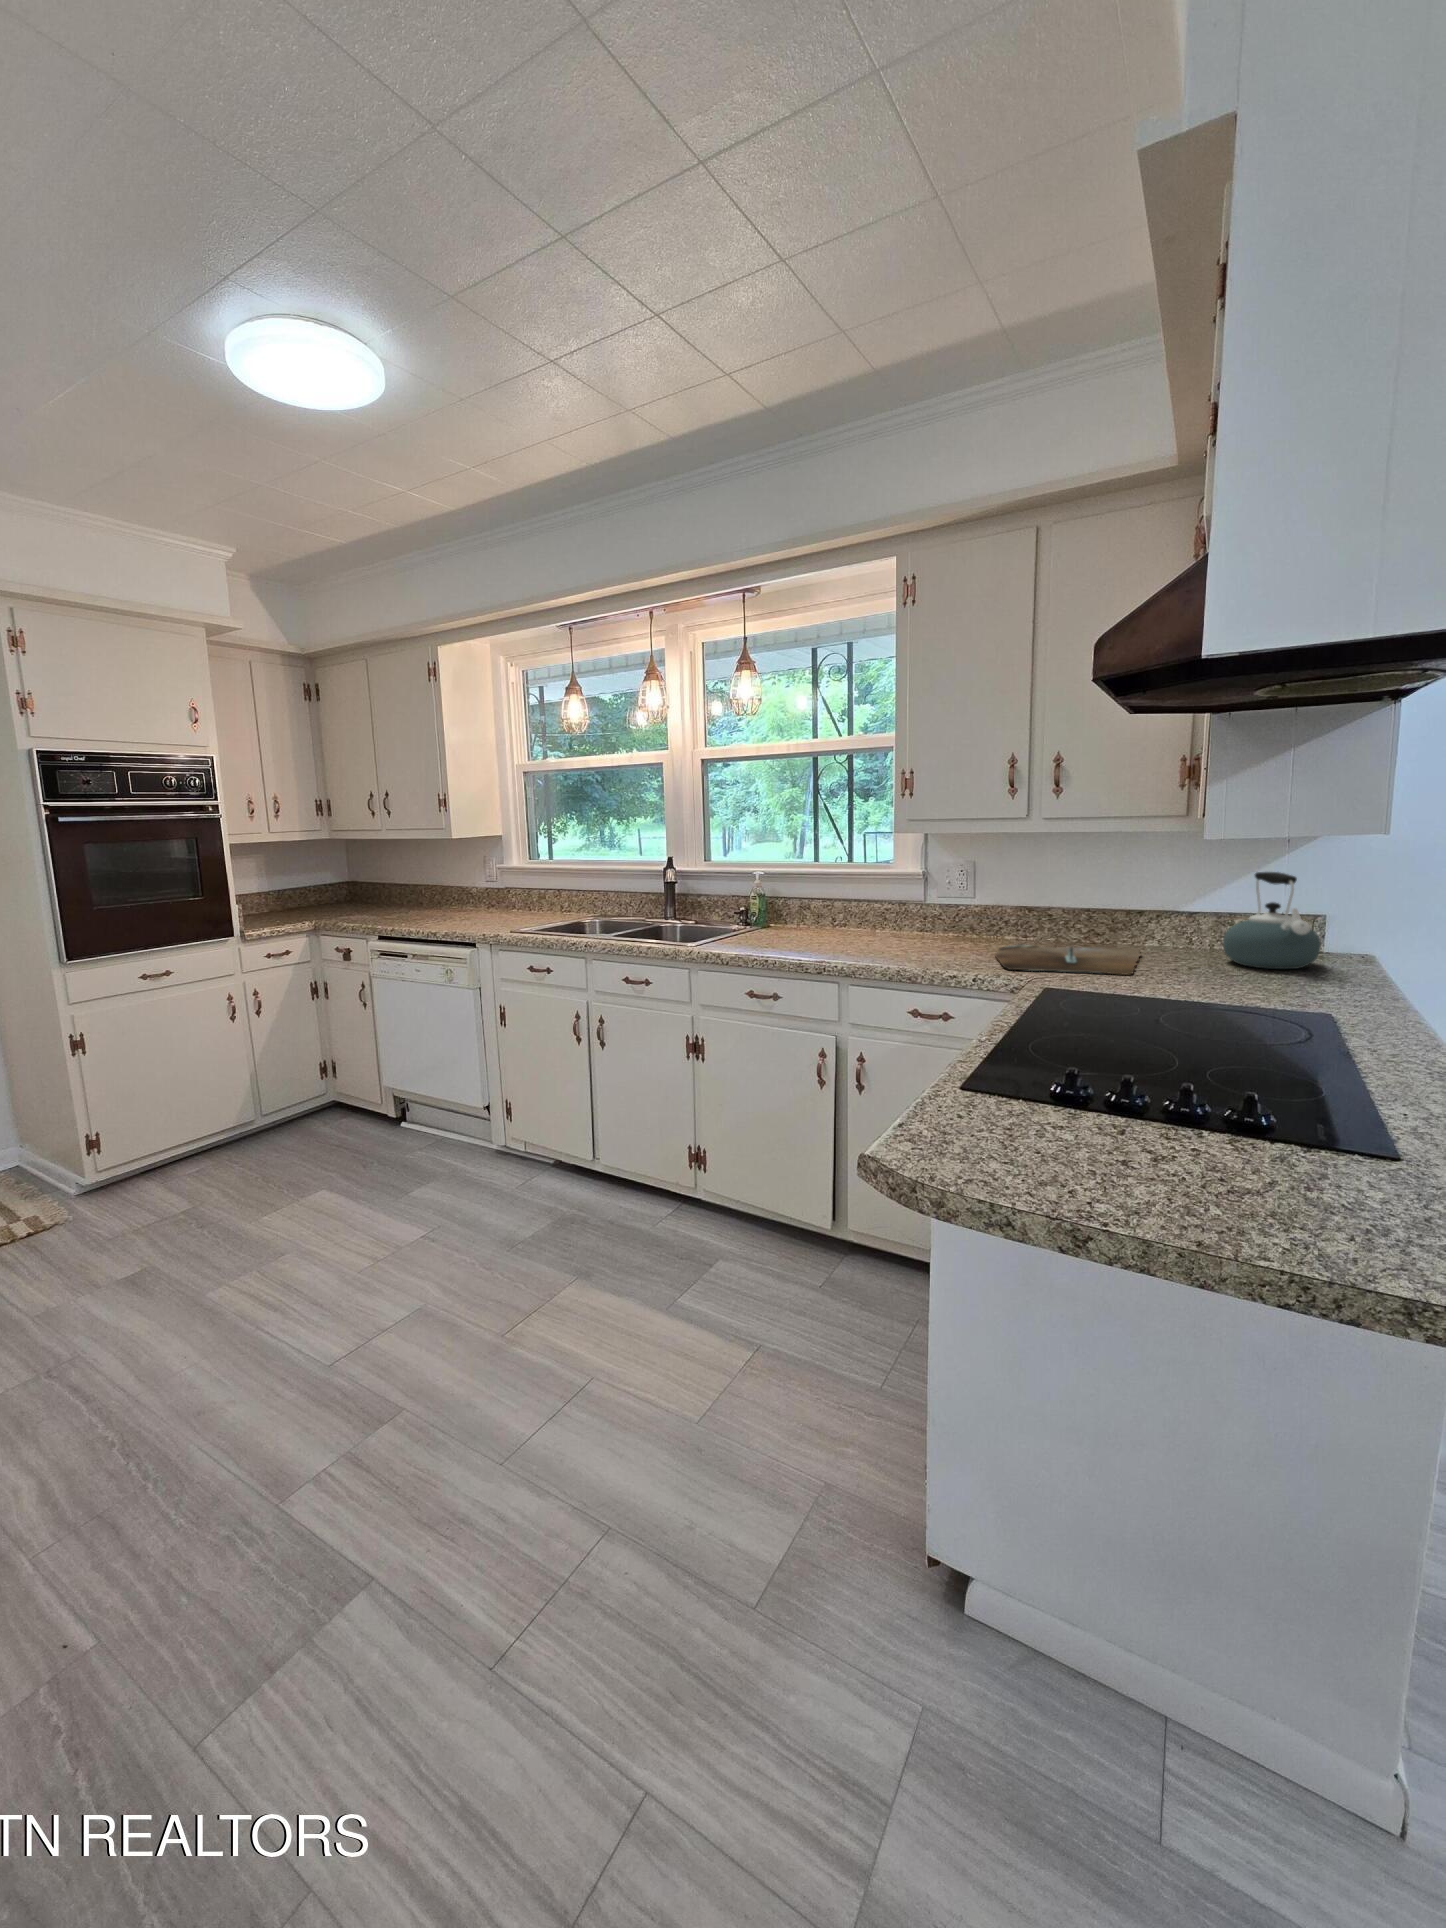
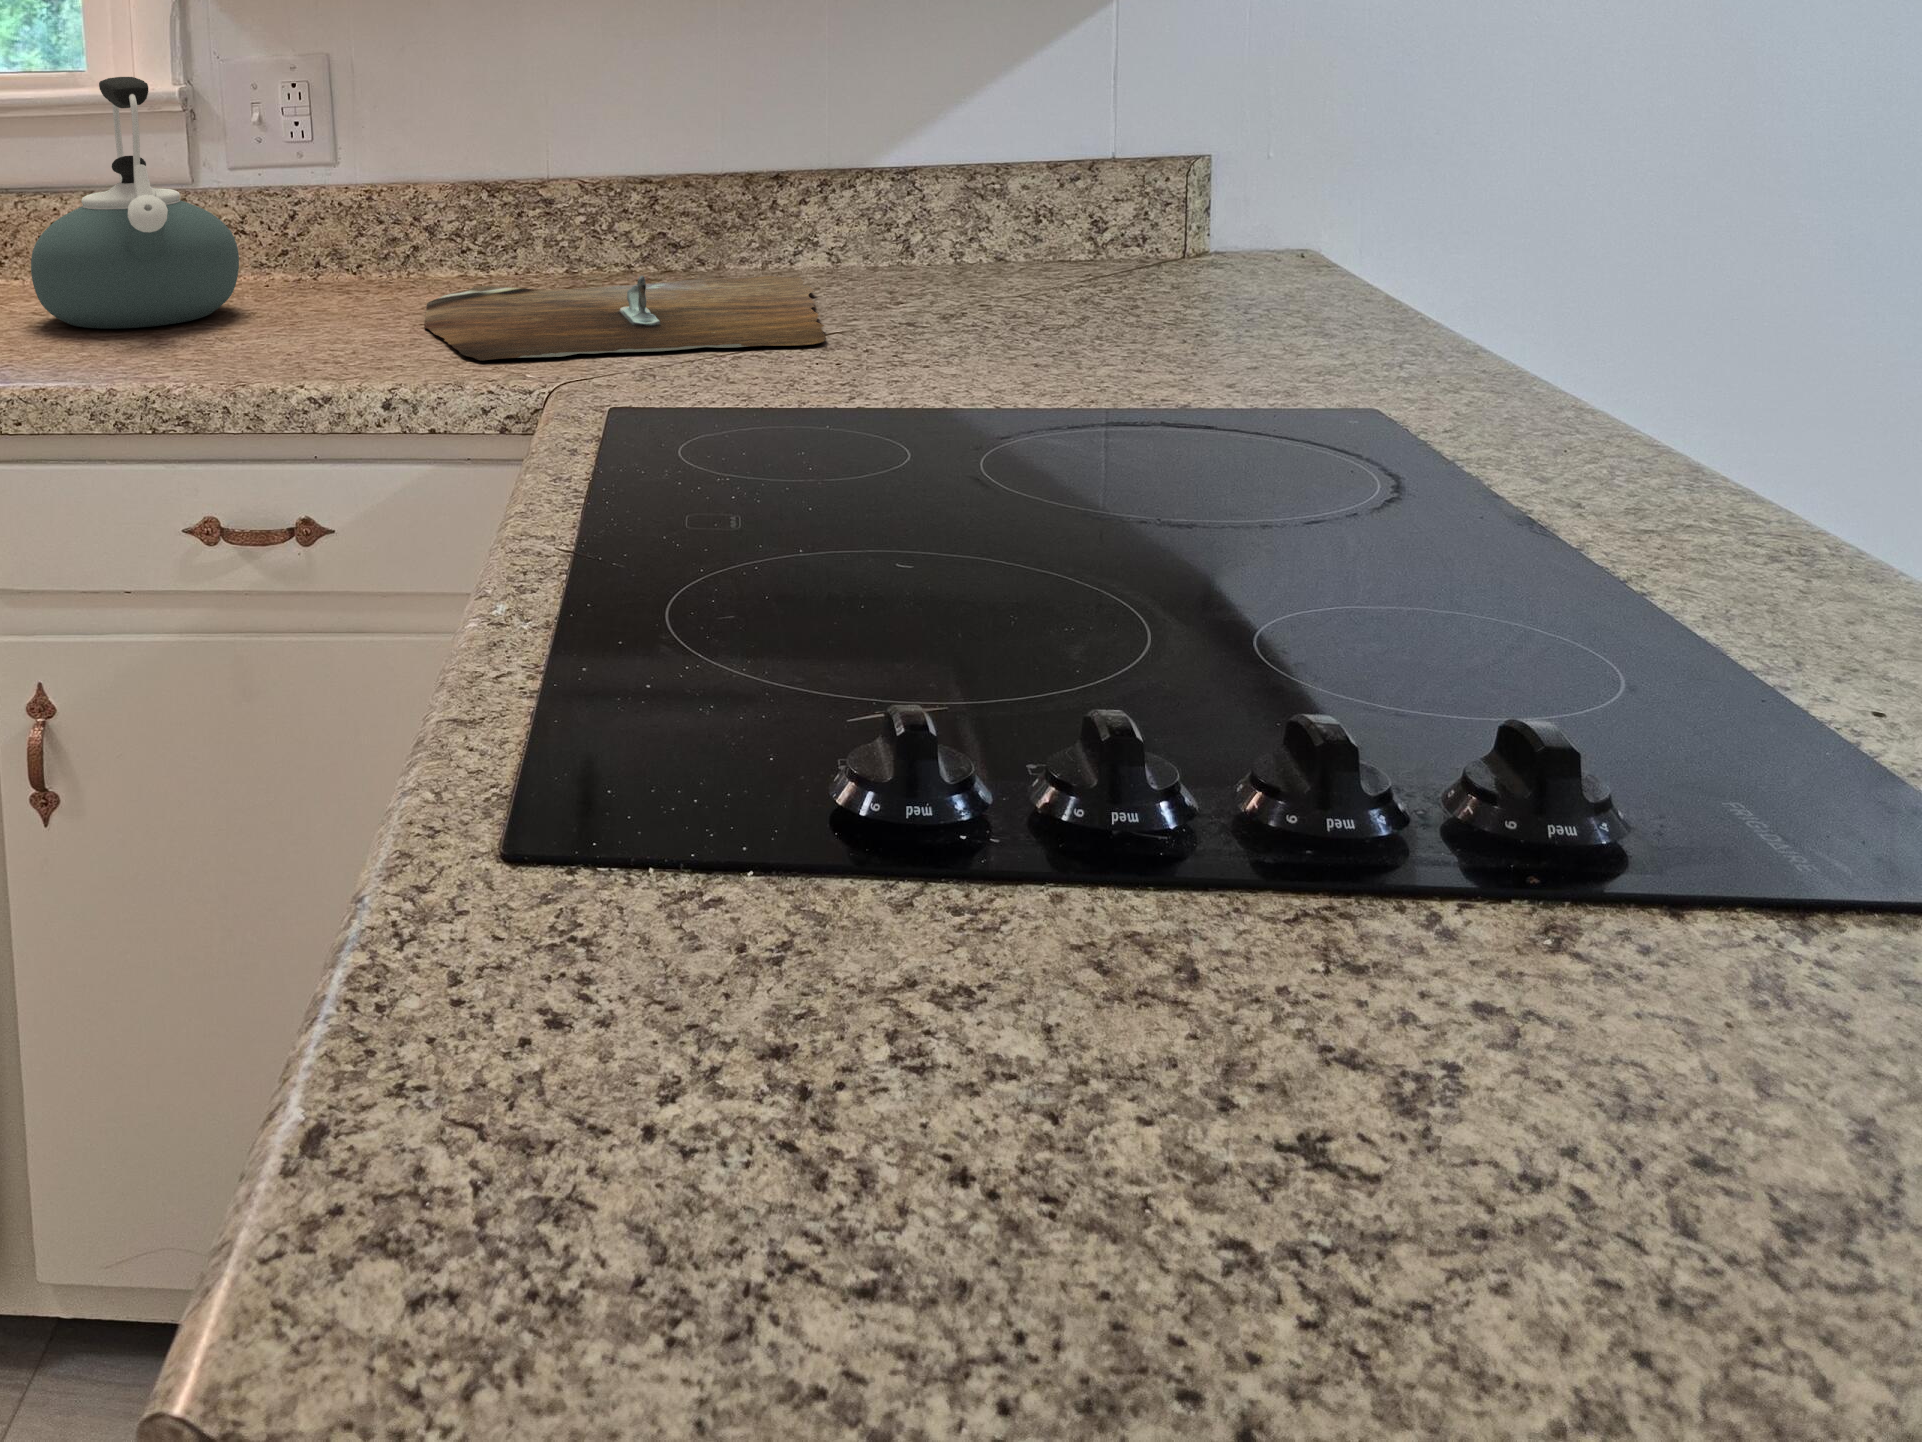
kettle: present [1223,872,1321,969] -> present [31,77,239,329]

